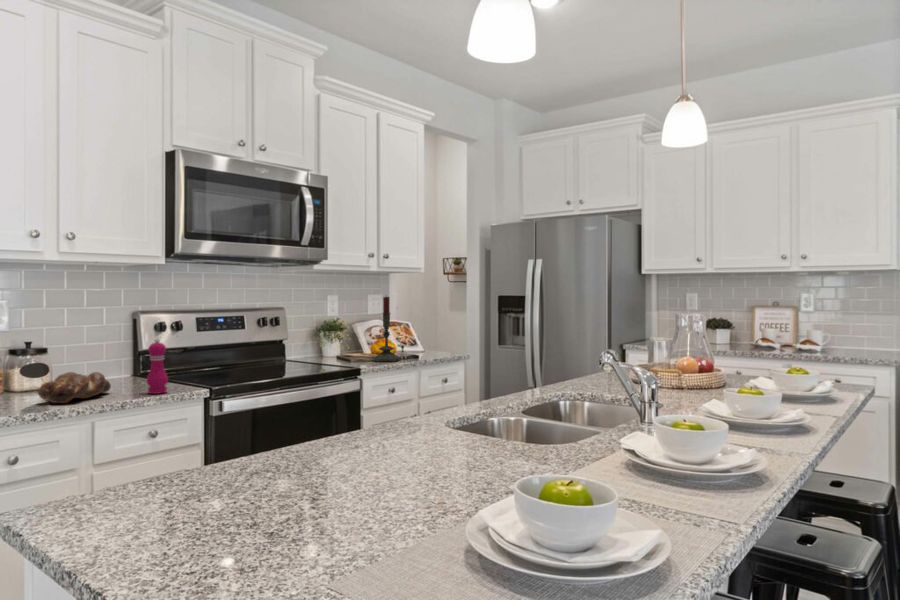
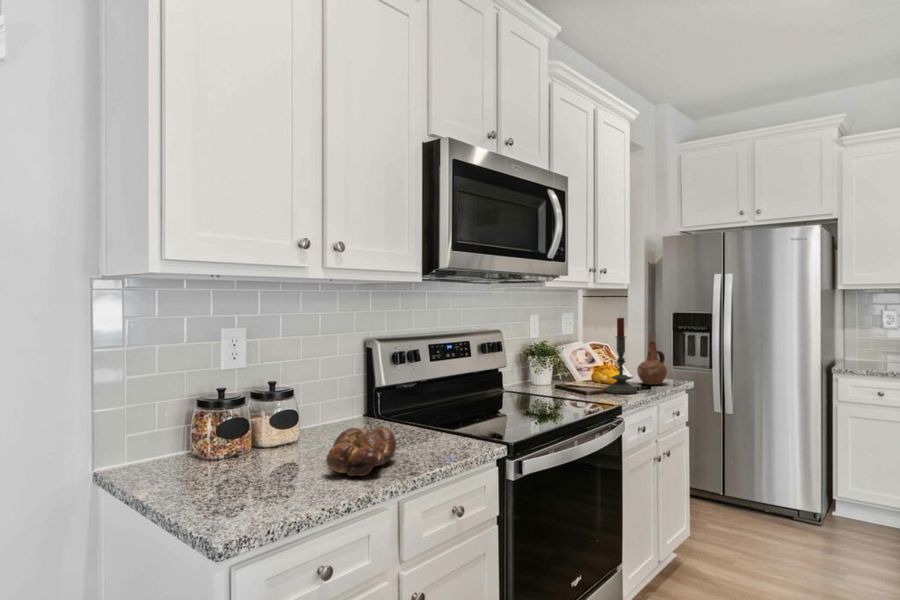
ceramic pitcher: none [416,312,441,356] -> present [637,334,667,385]
pepper mill: present [147,338,168,394] -> none [440,380,466,455]

